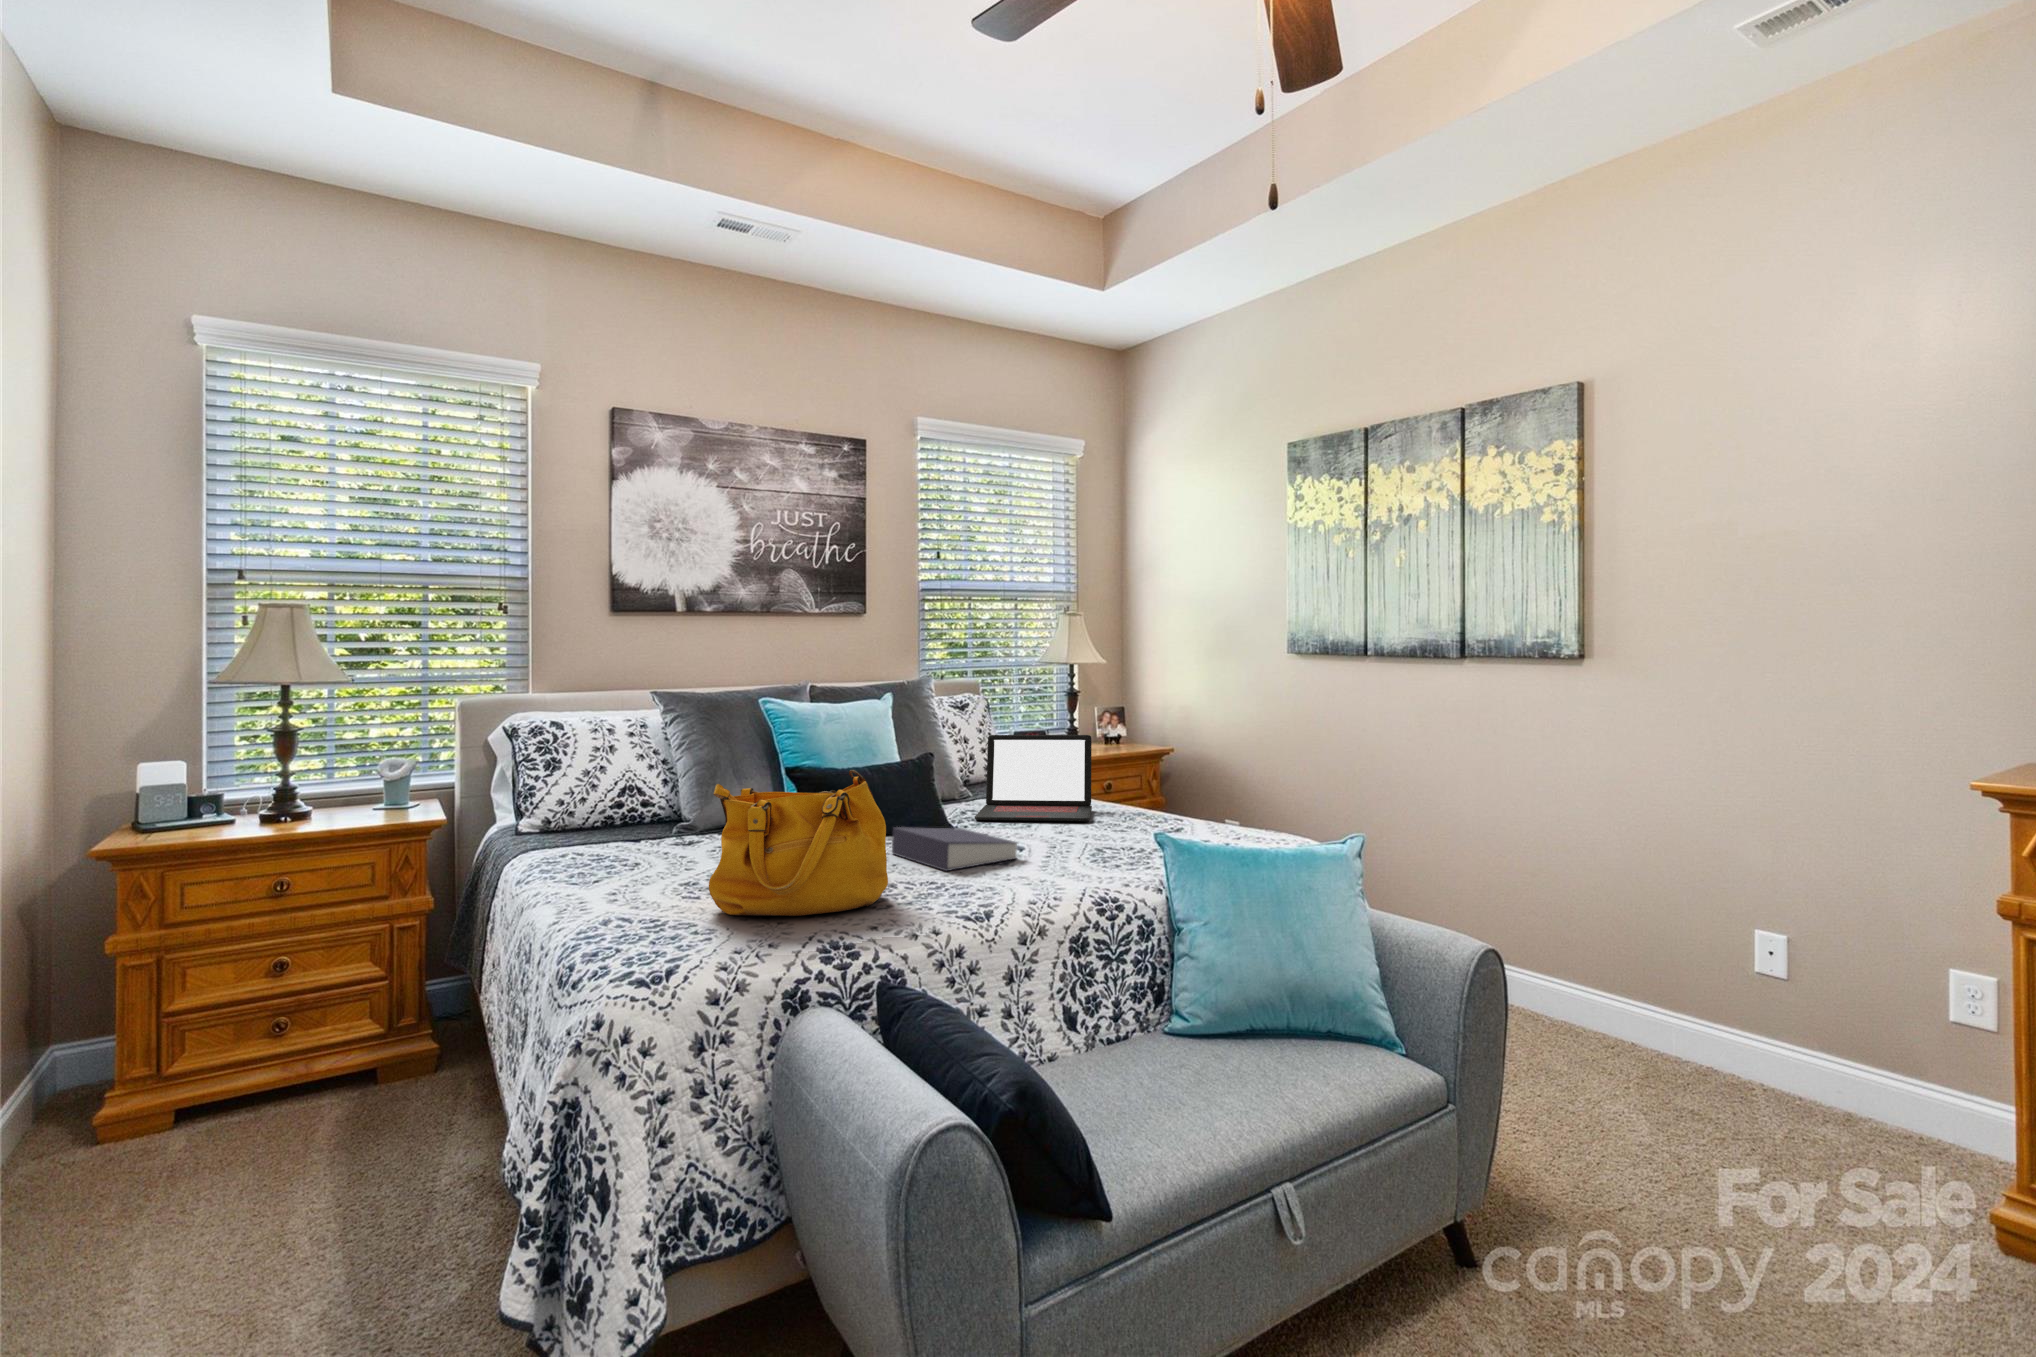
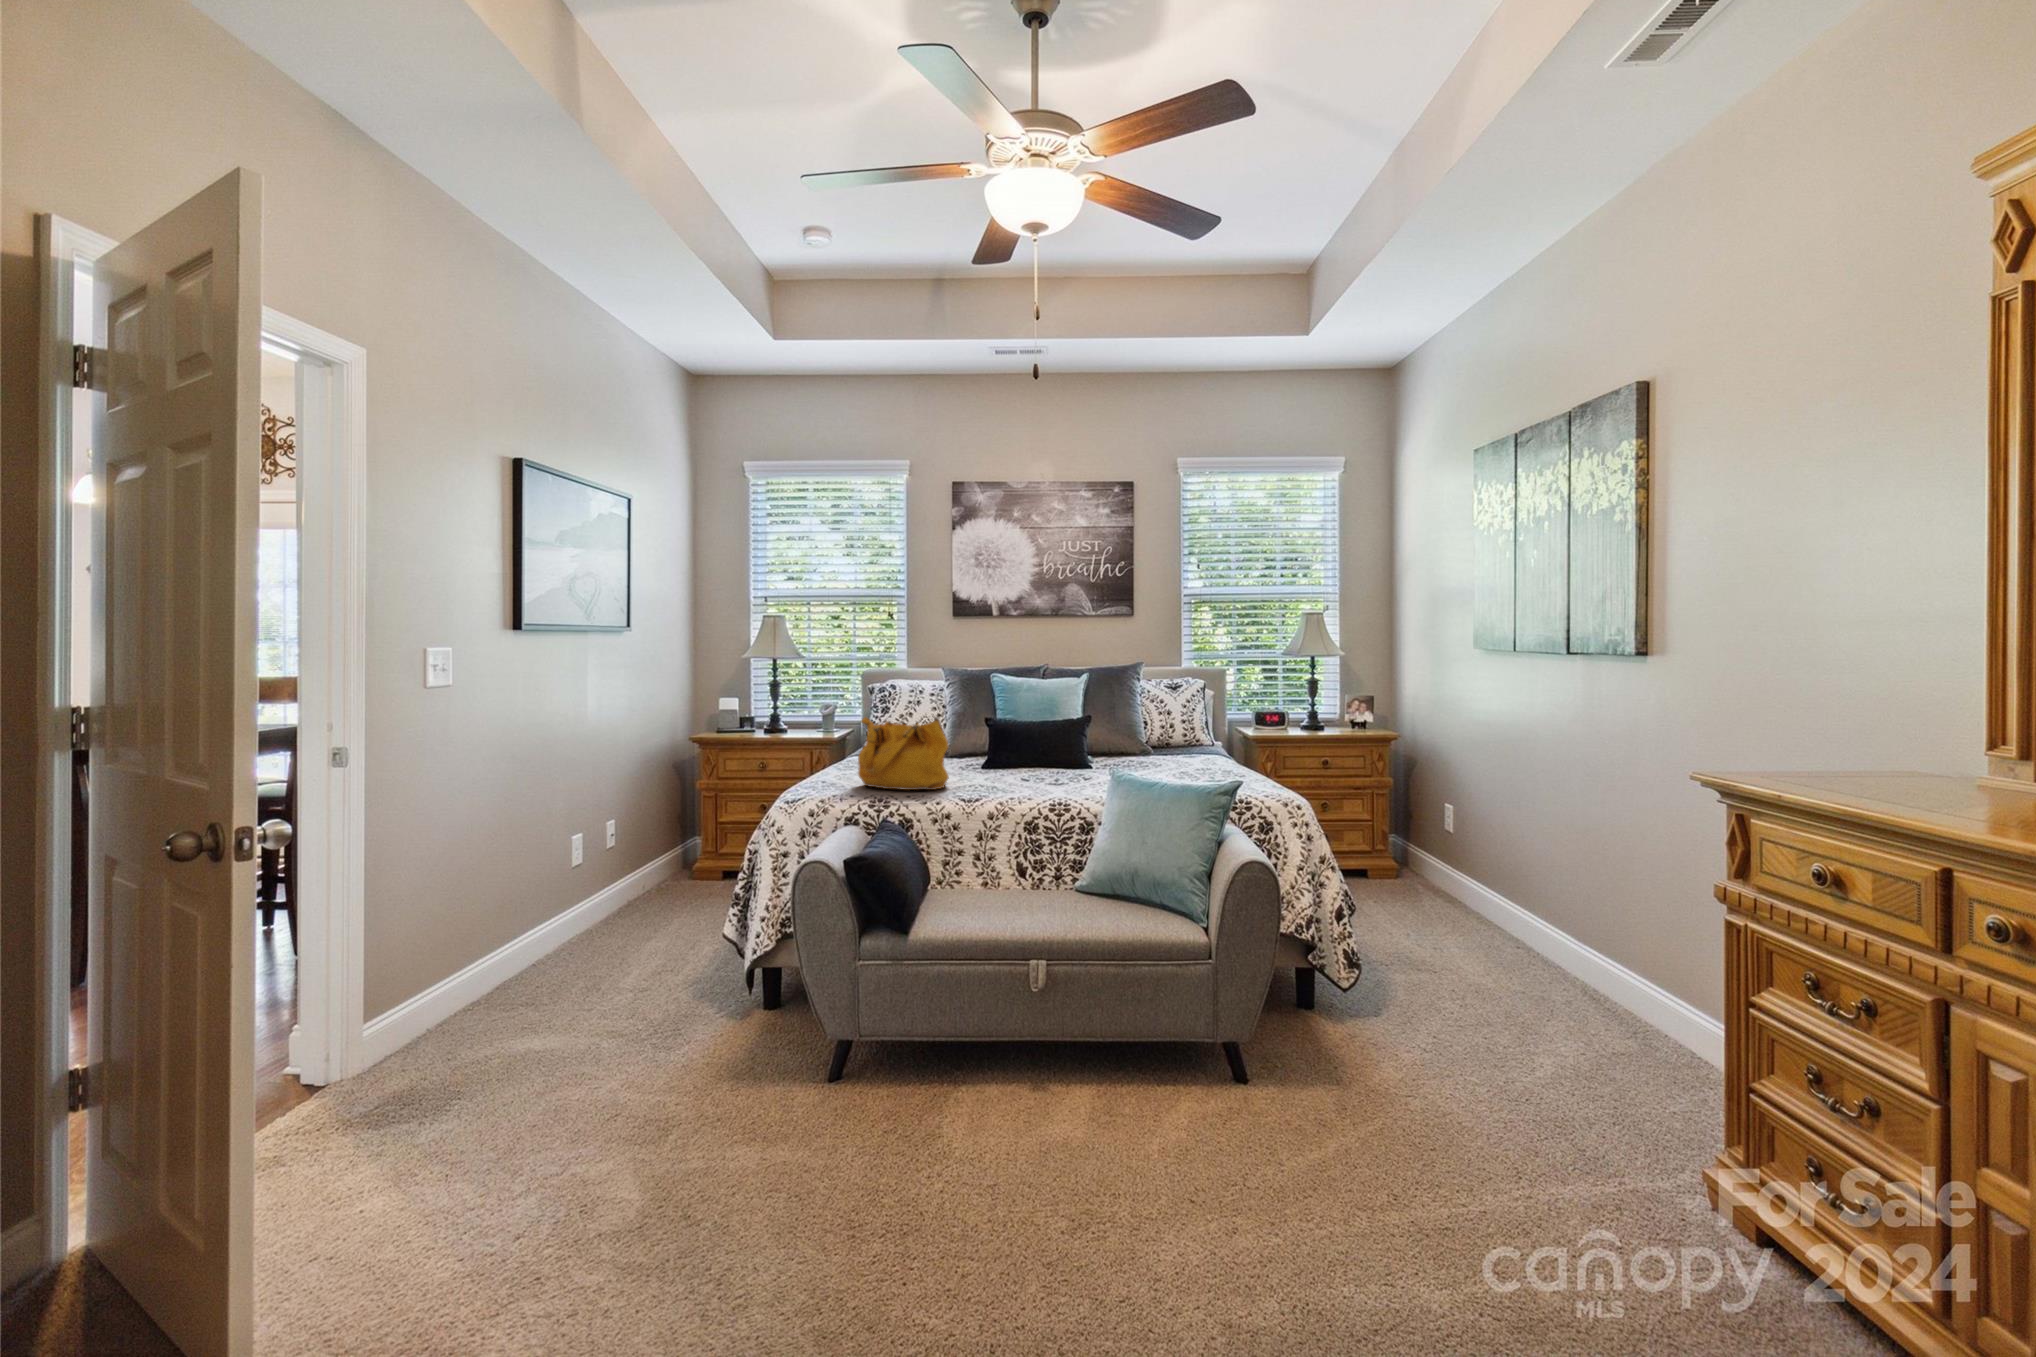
laptop: present [975,735,1092,821] -> none [1109,707,1214,772]
book: present [892,827,1017,871] -> none [1008,758,1068,783]

